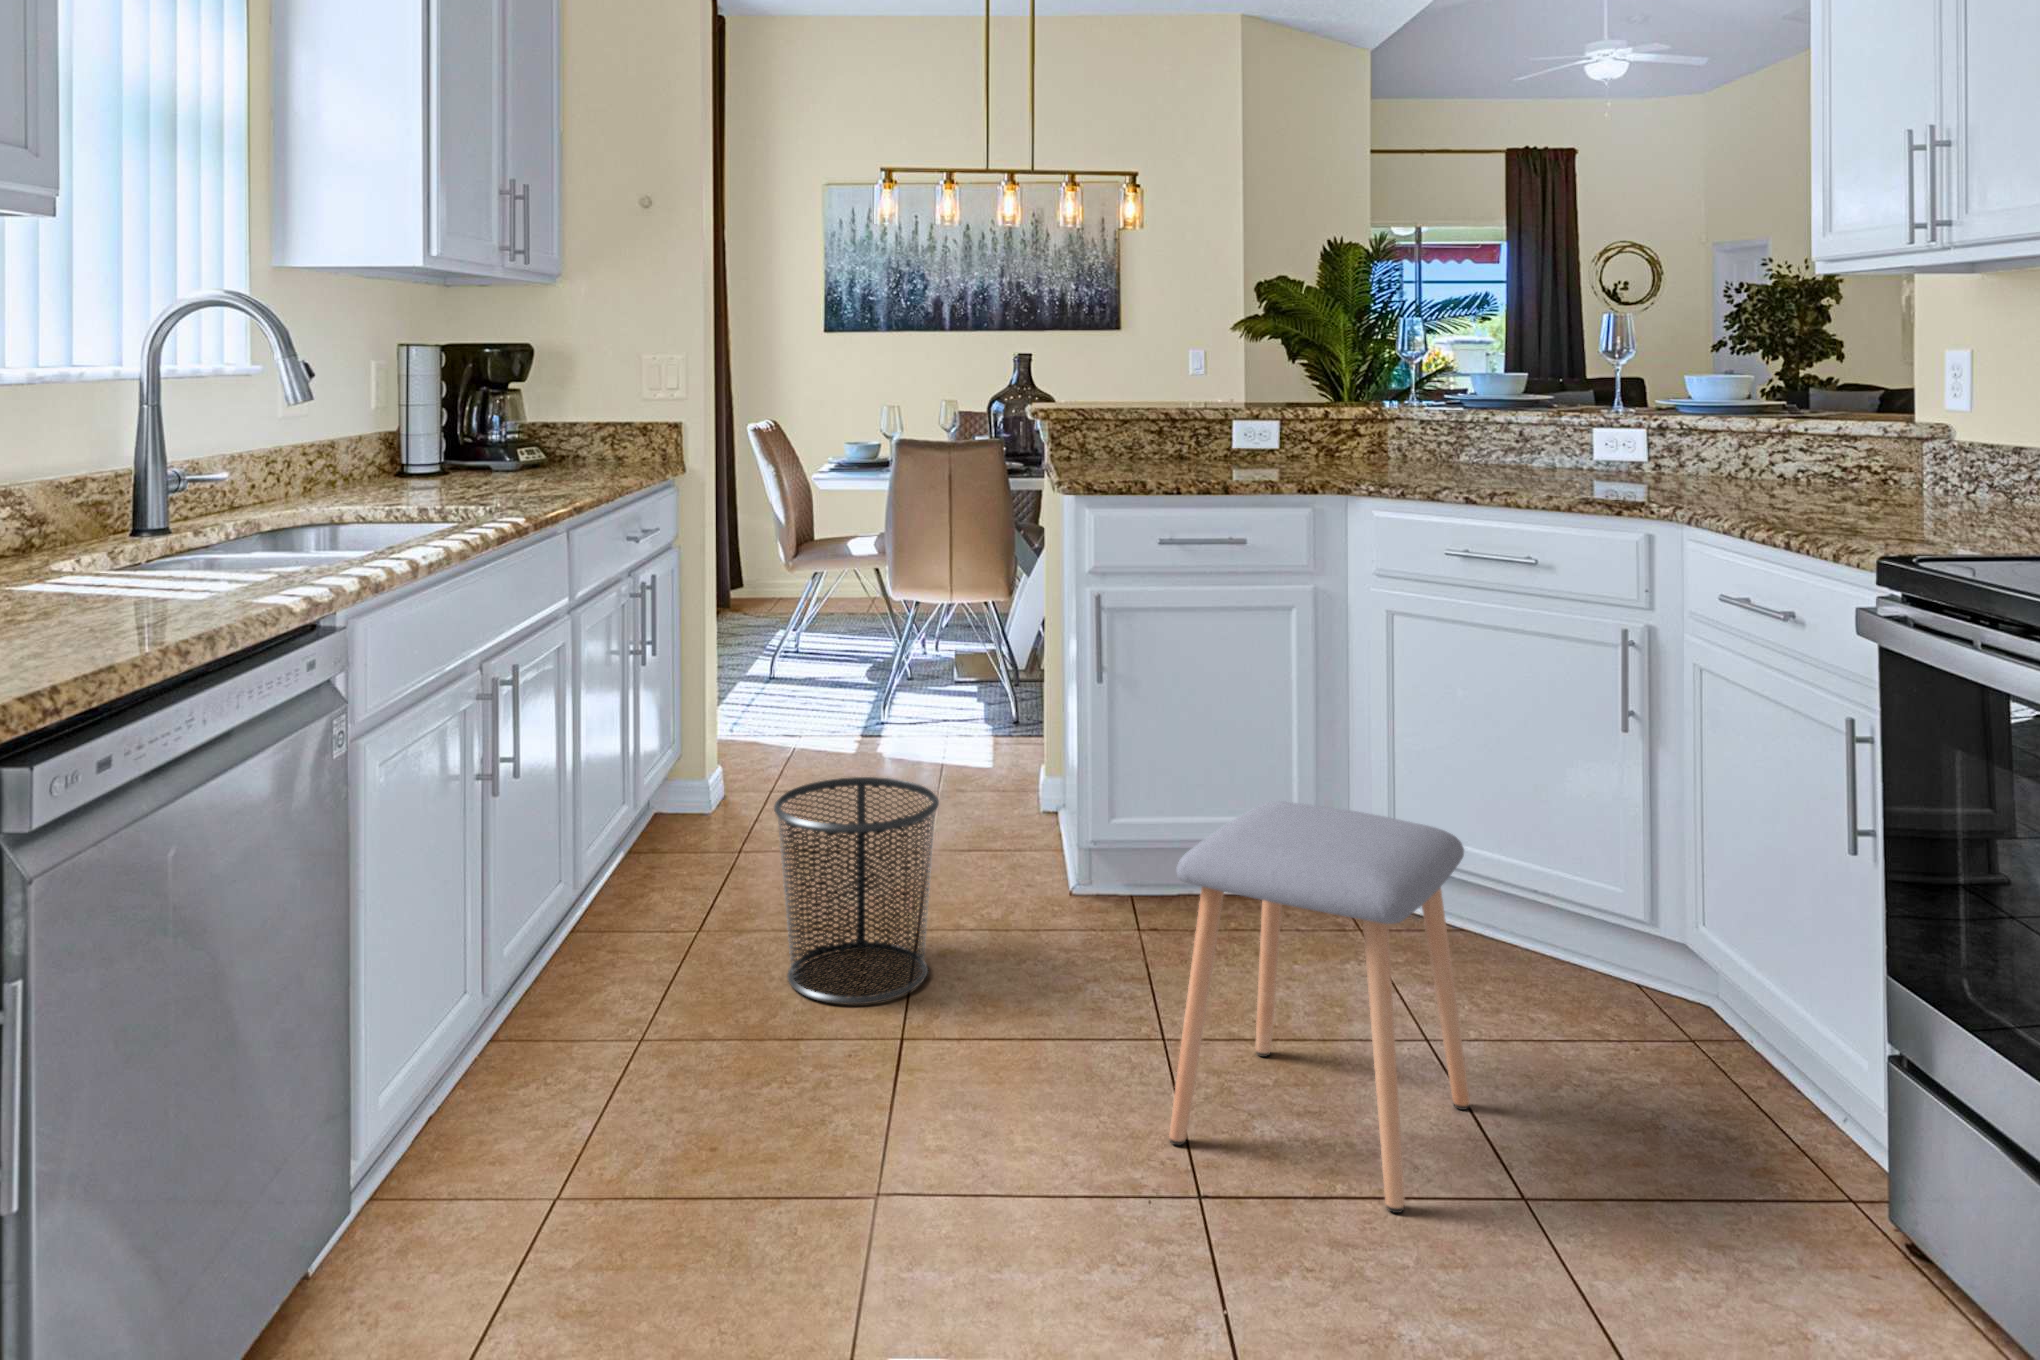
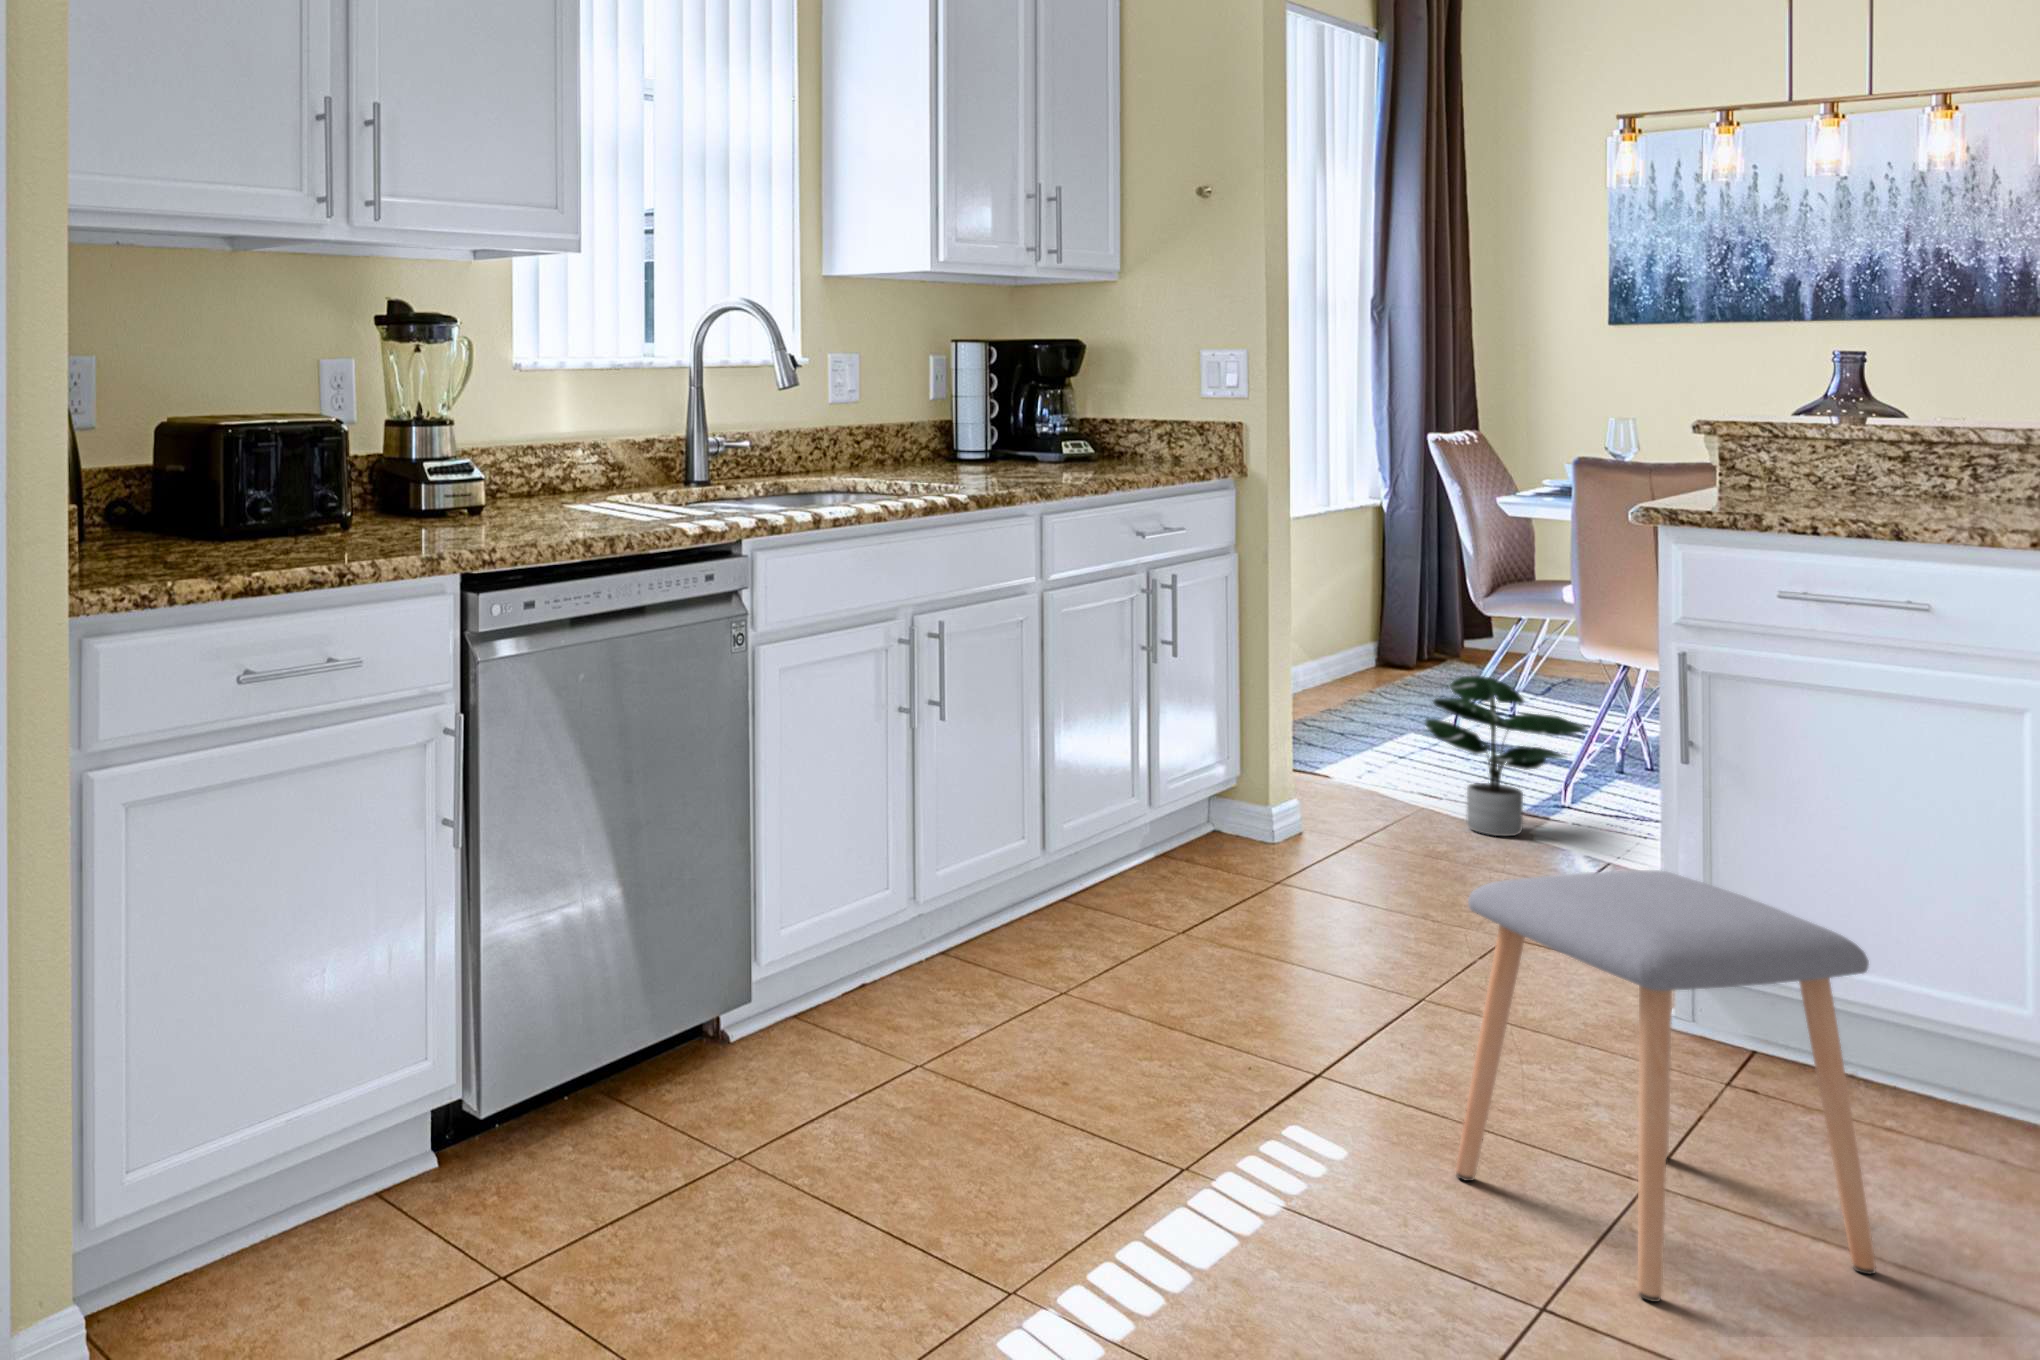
potted plant: none [827,636,952,775] -> present [1425,676,1588,836]
waste bin: present [774,777,939,1005] -> none [1190,783,1368,1003]

